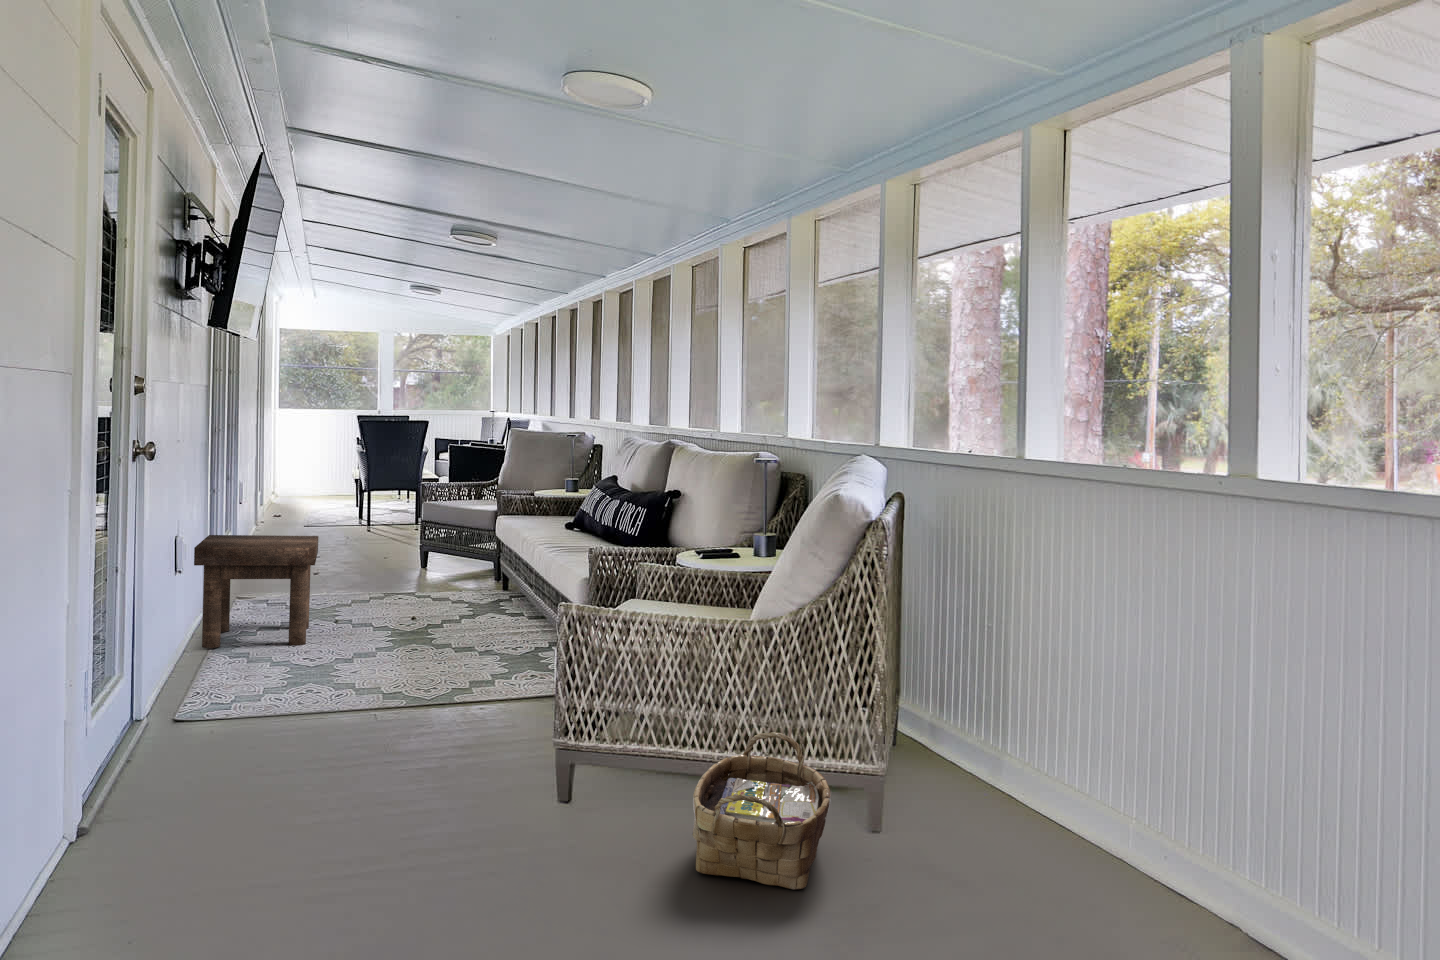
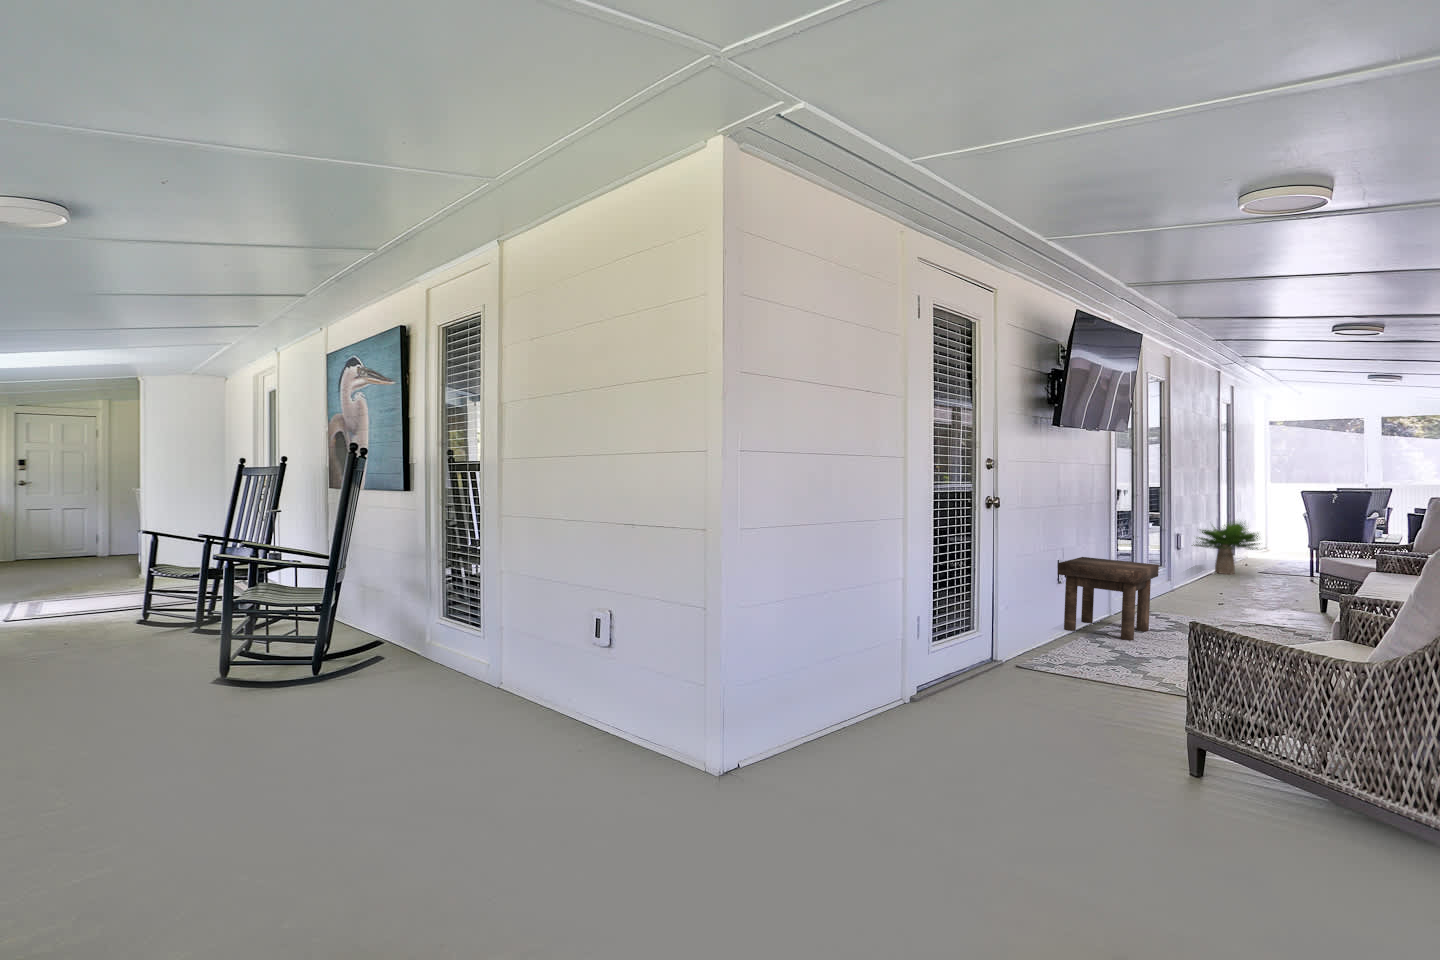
potted plant: none [258,470,349,540] -> present [1192,522,1260,574]
woven basket: present [693,732,831,890] -> none [1223,764,1396,897]

